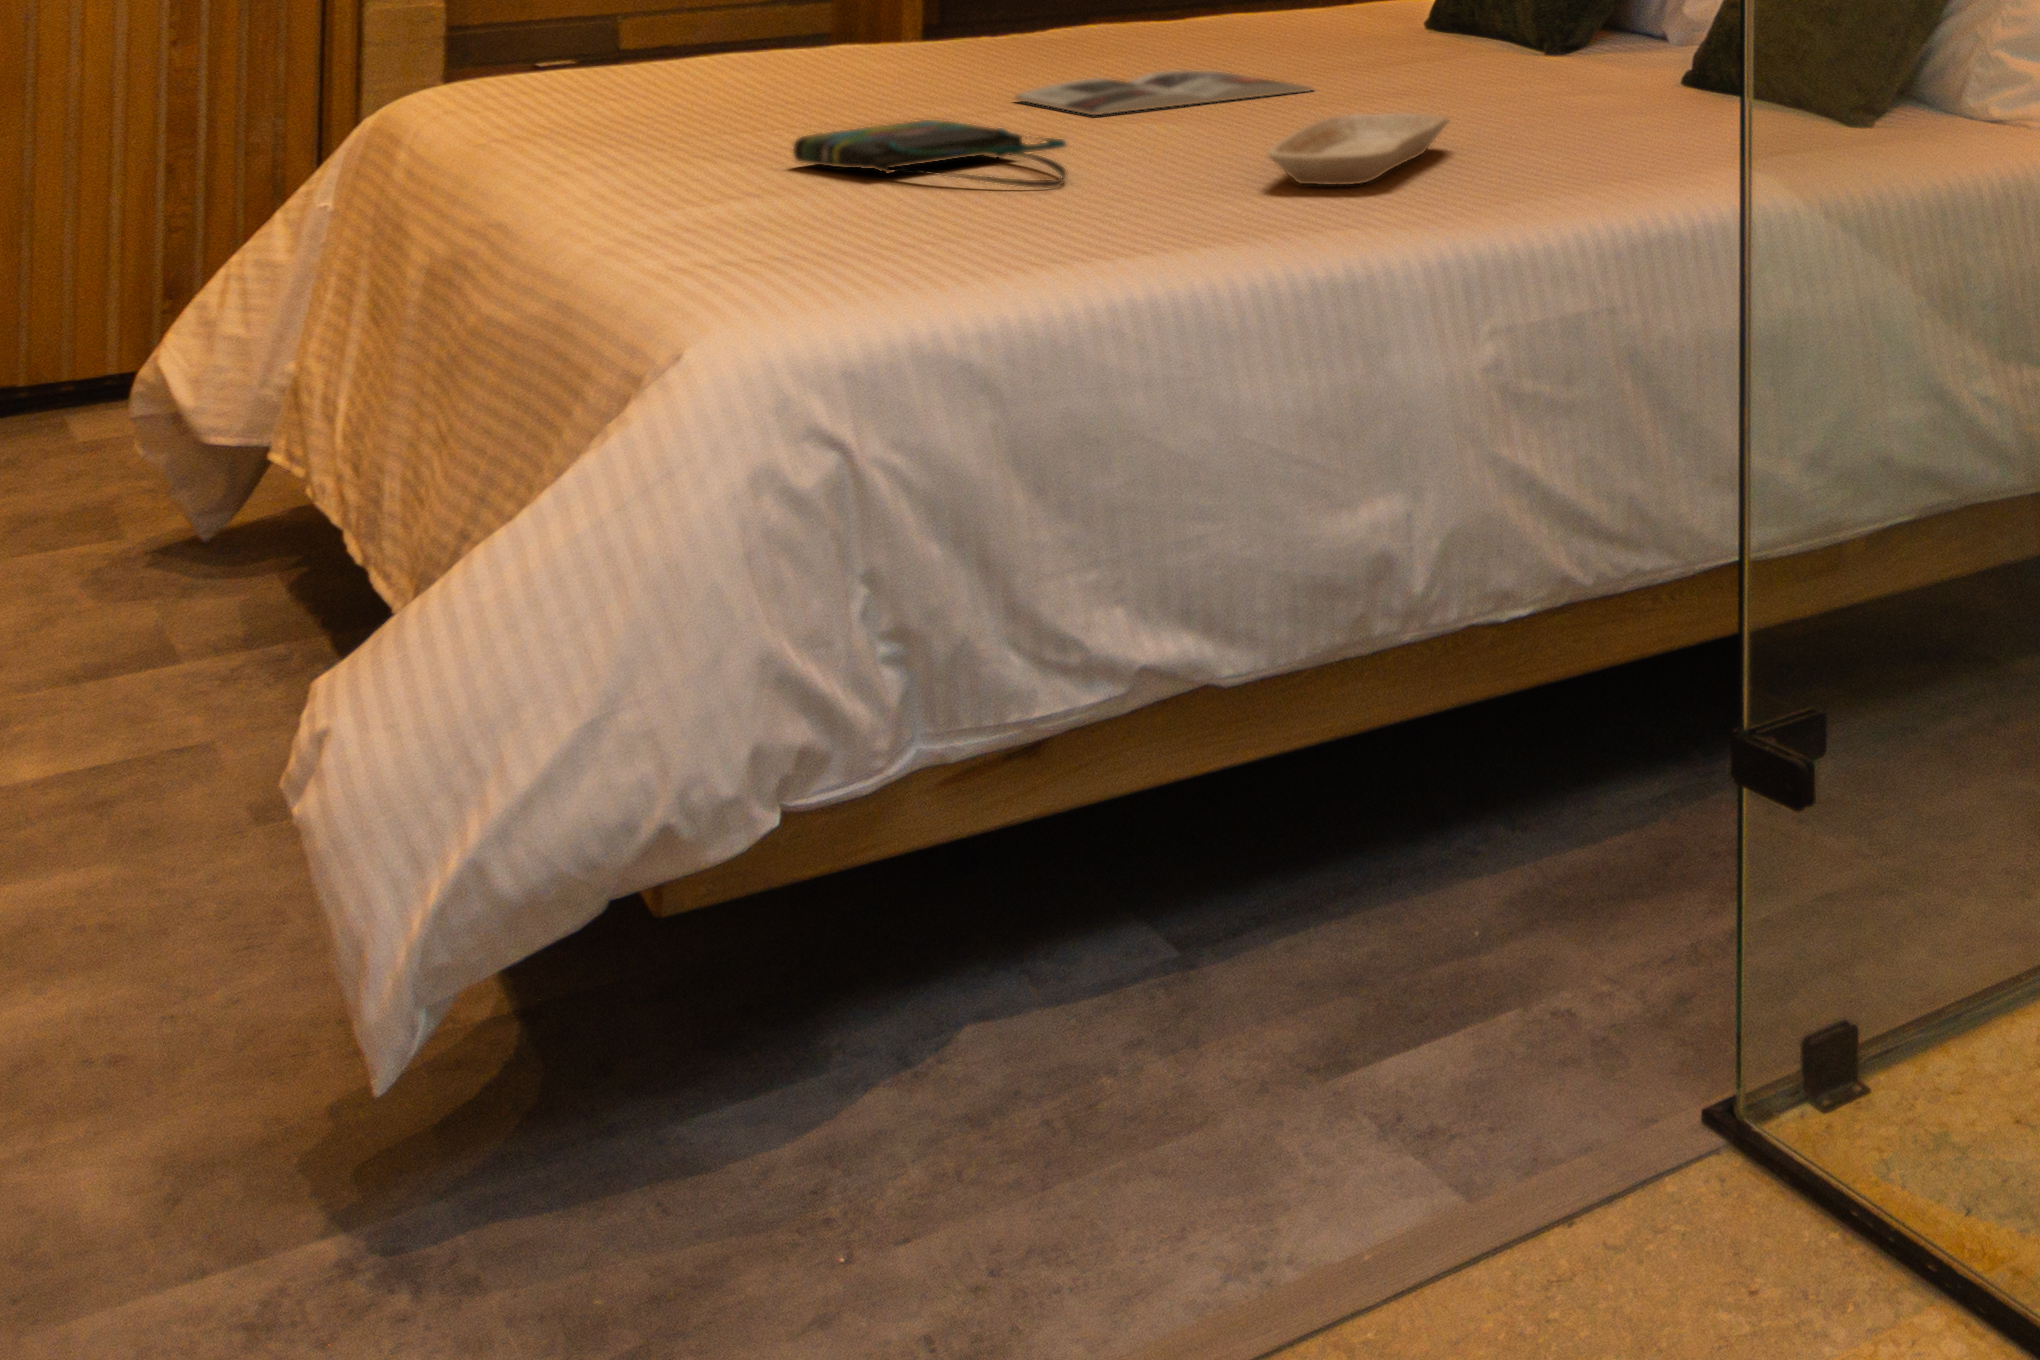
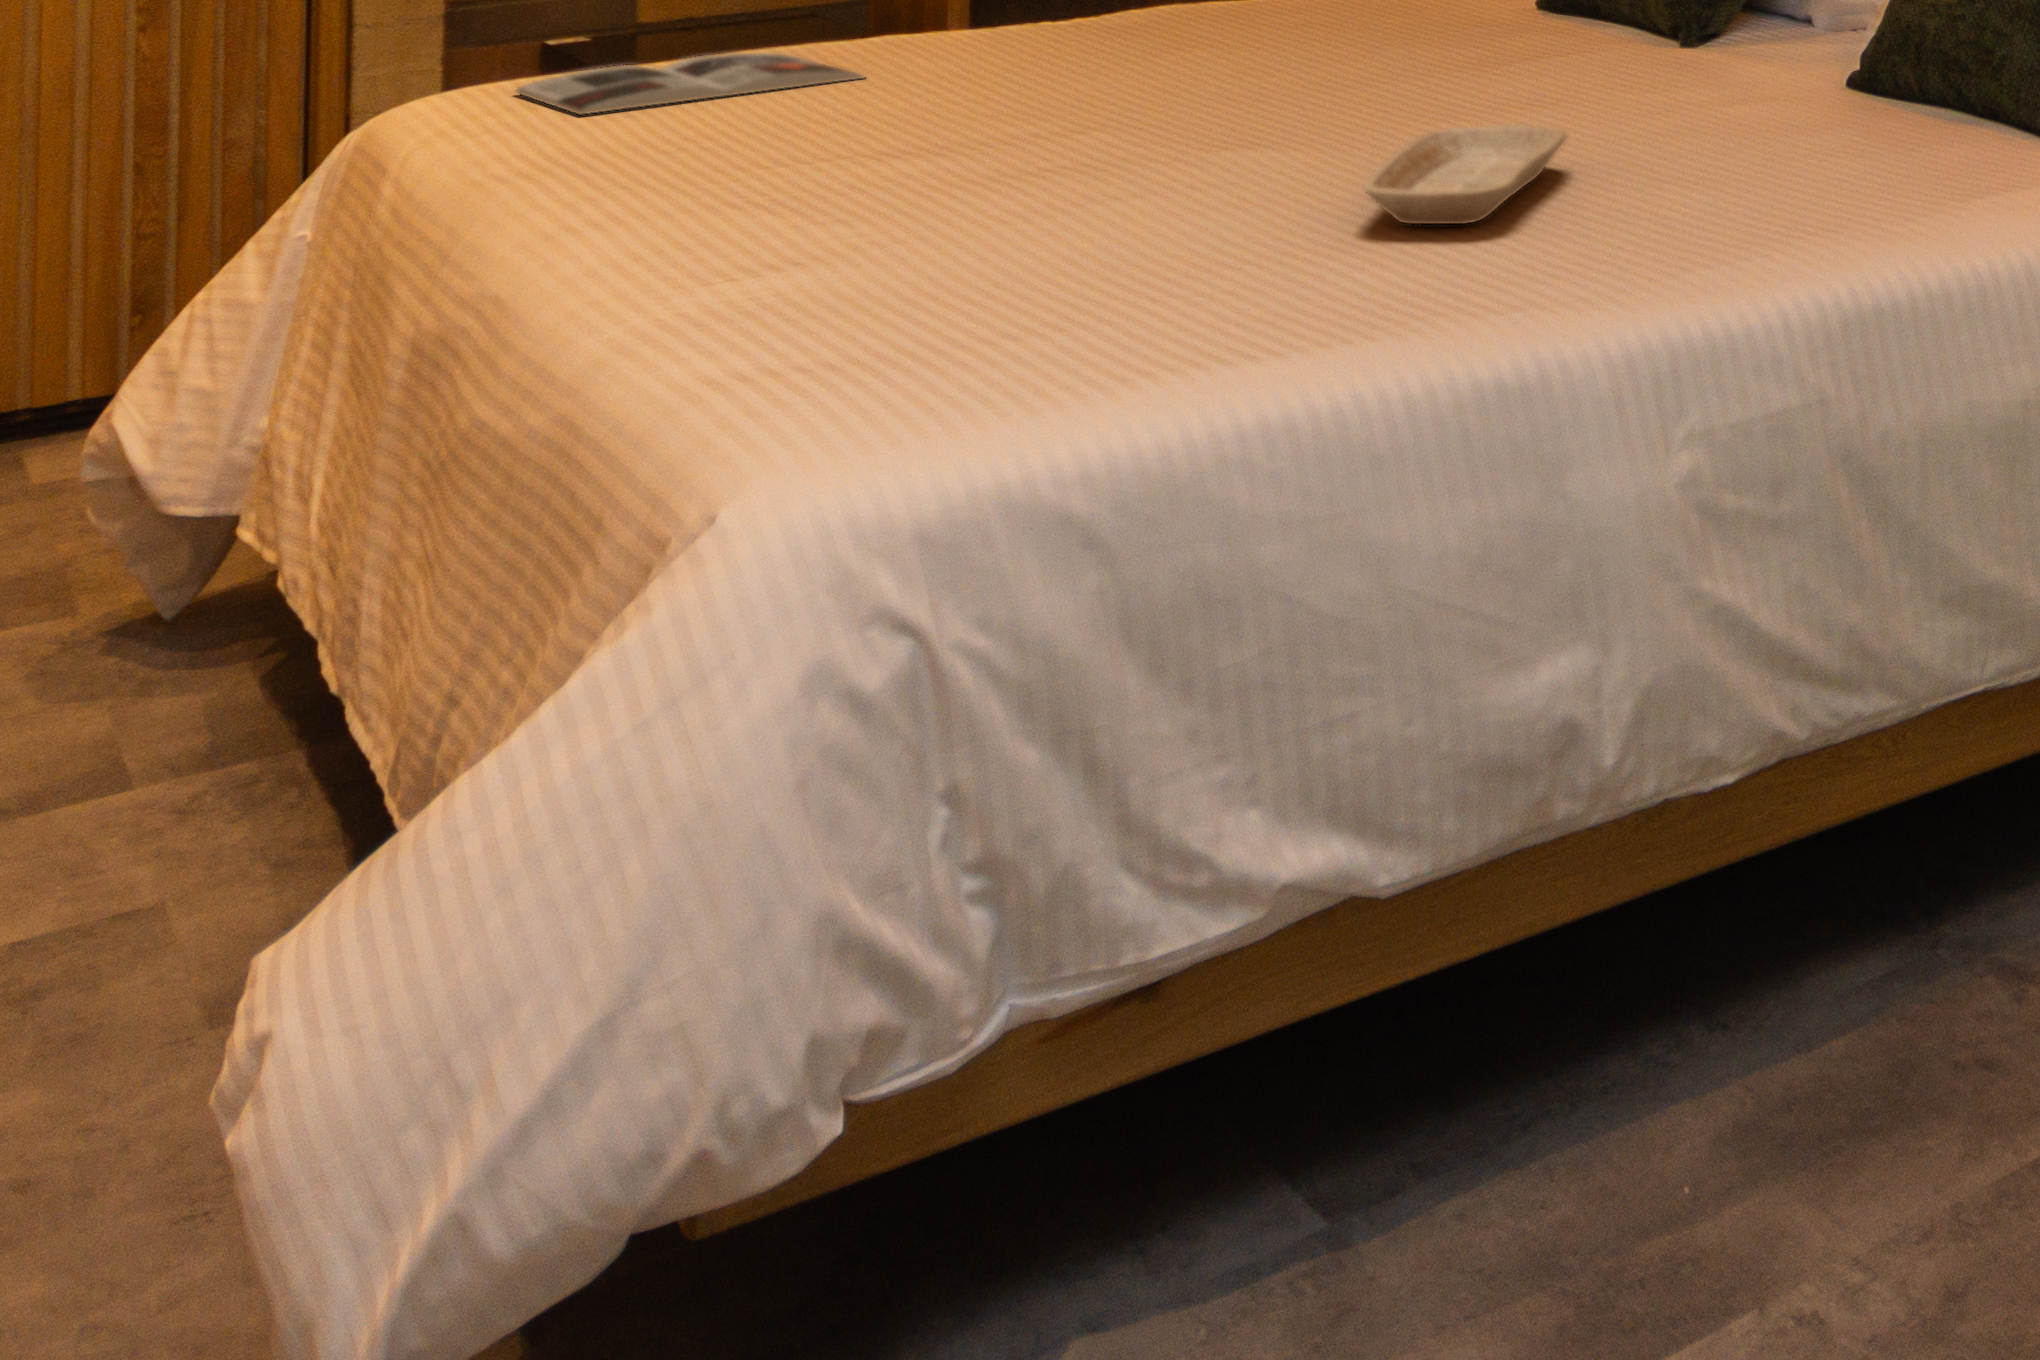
magazine: present [1014,70,1311,115] -> present [514,53,864,114]
tote bag: present [793,120,1066,188] -> none [816,136,1131,229]

